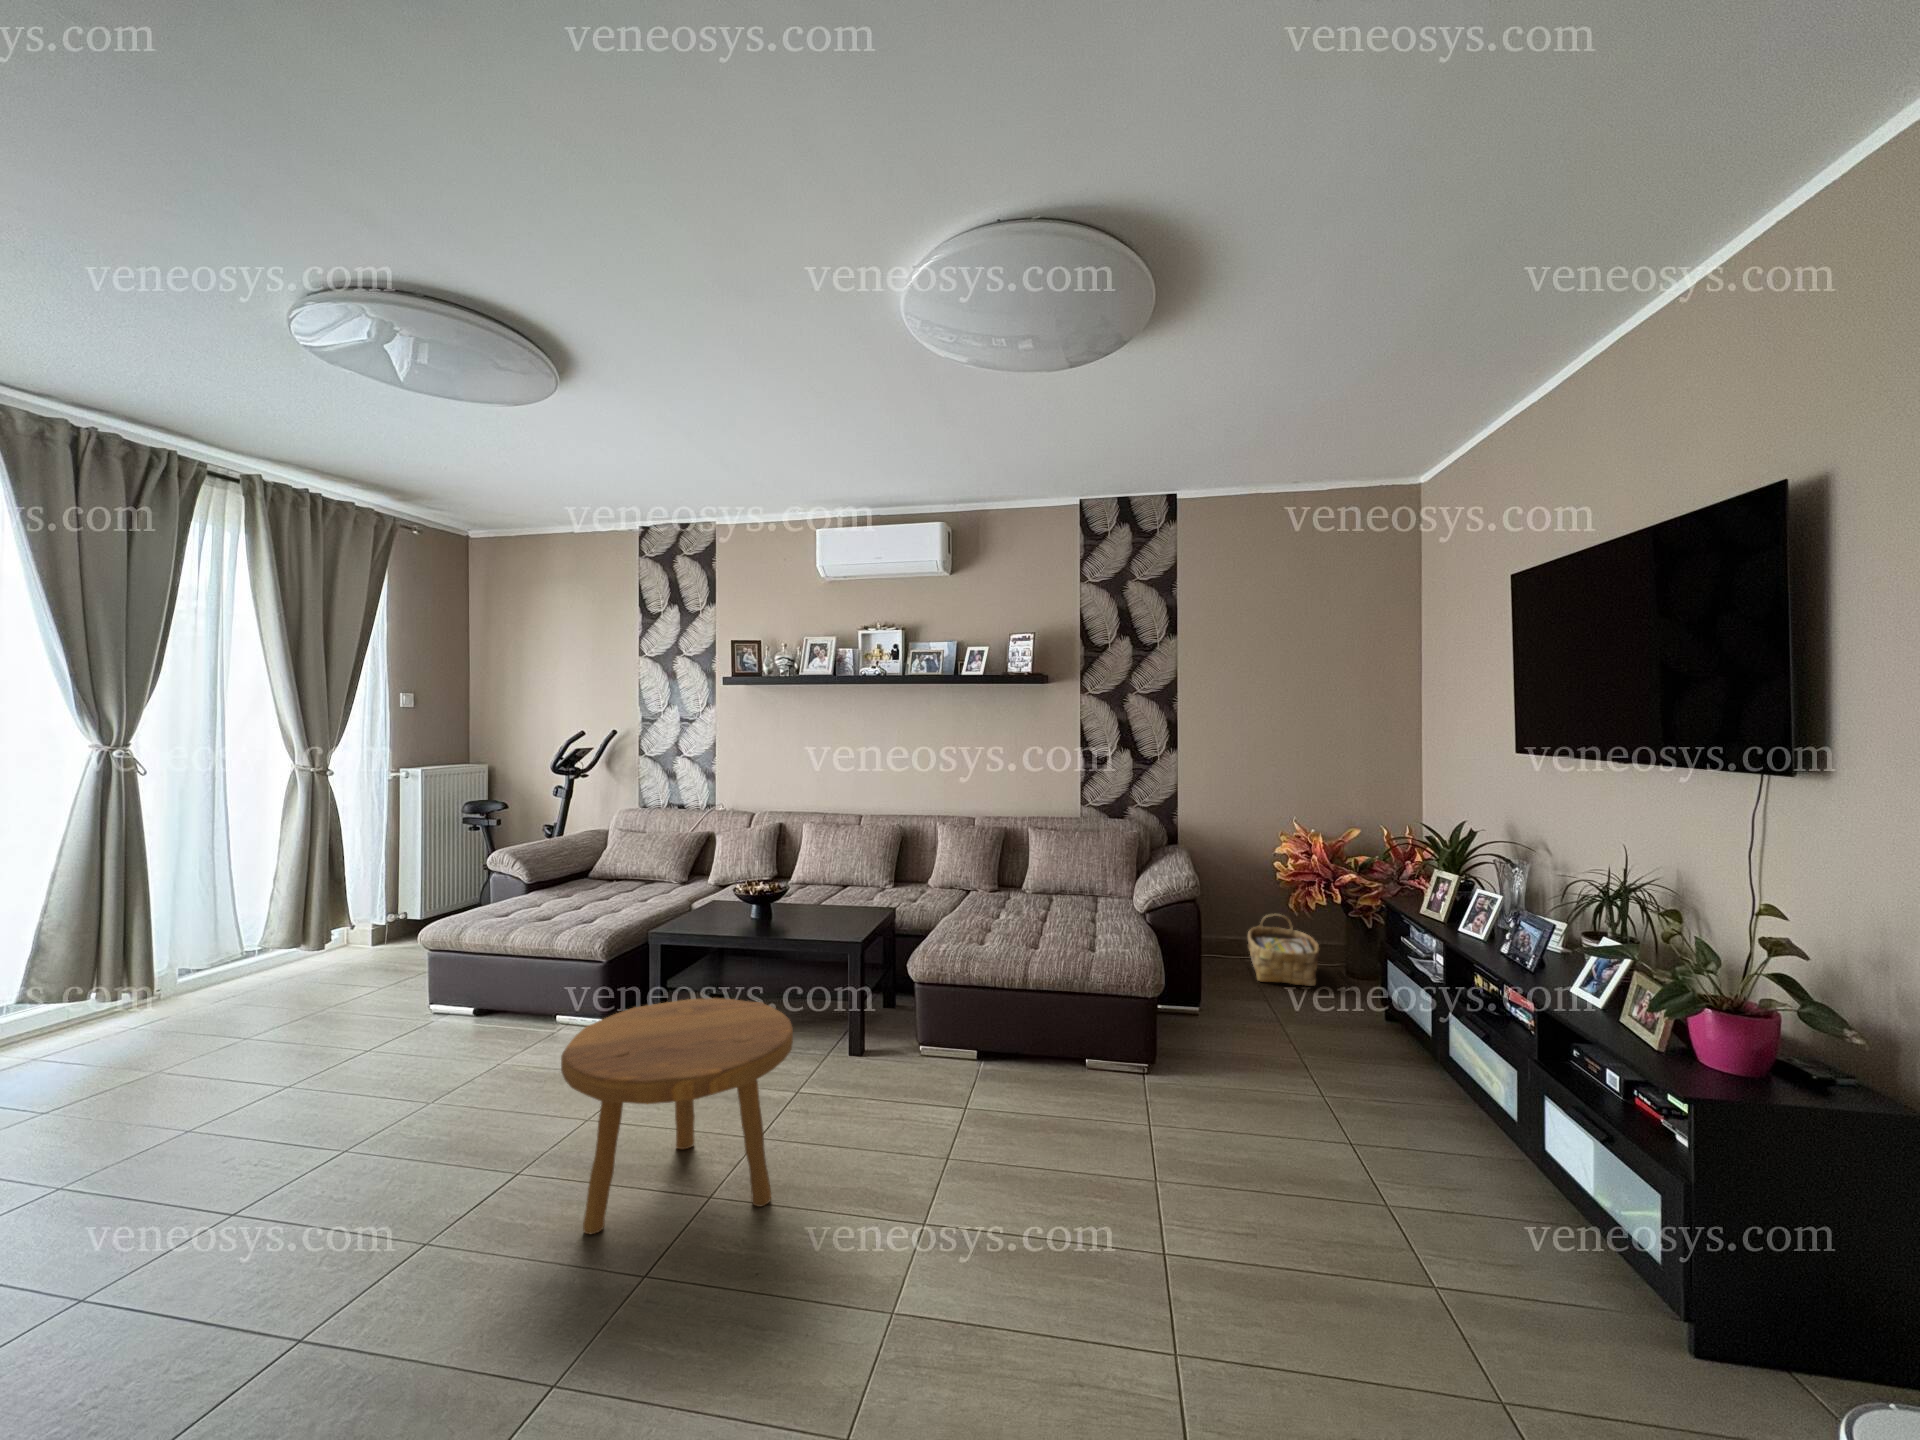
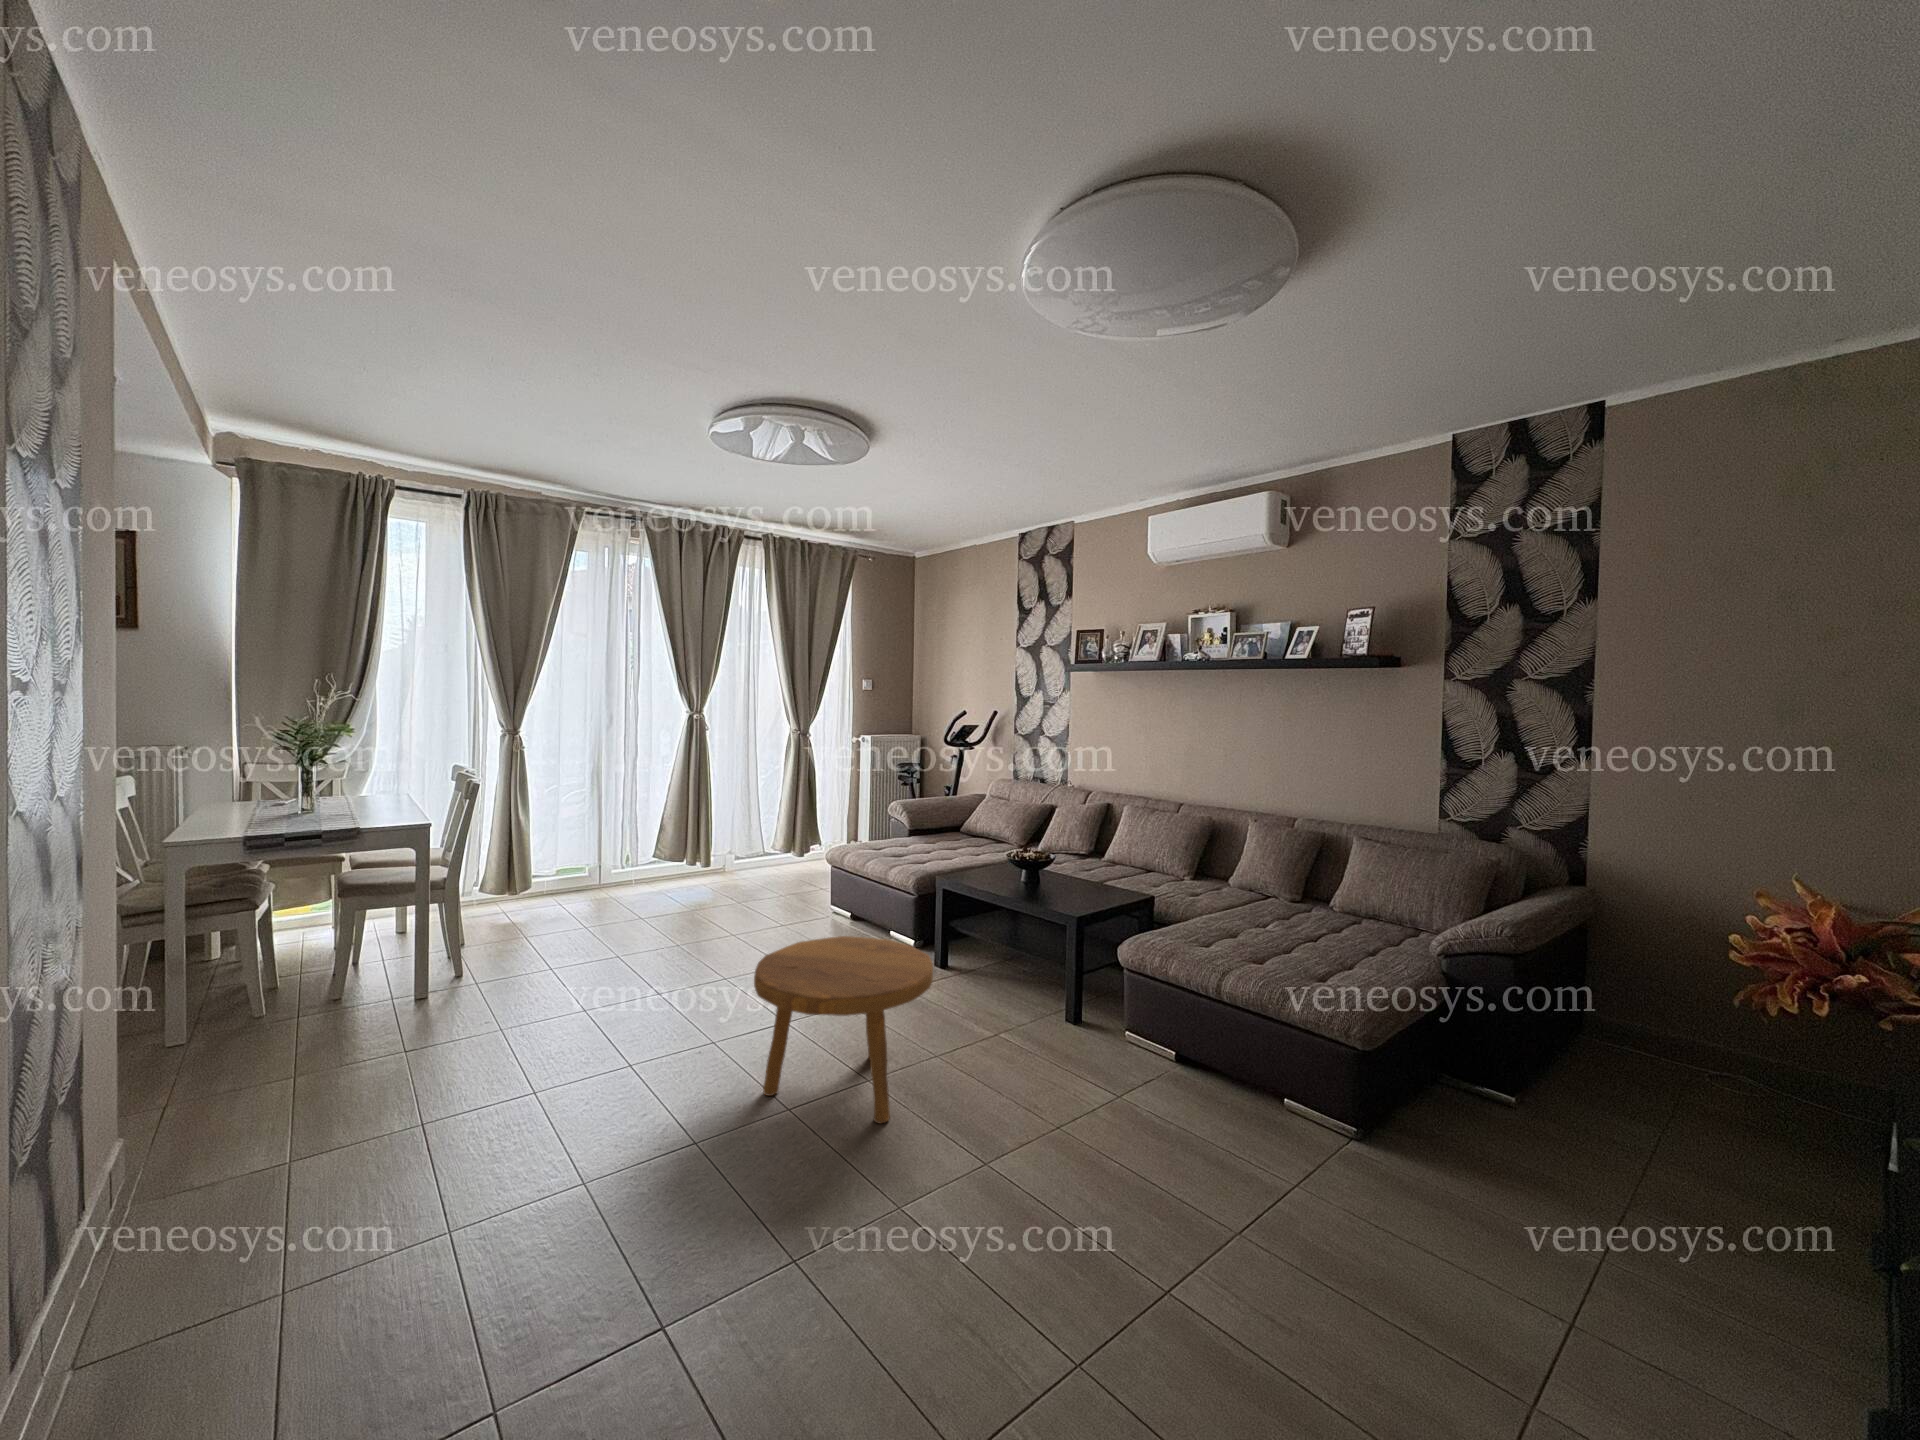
woven basket: present [1248,914,1320,986] -> none [1678,1009,1822,1134]

